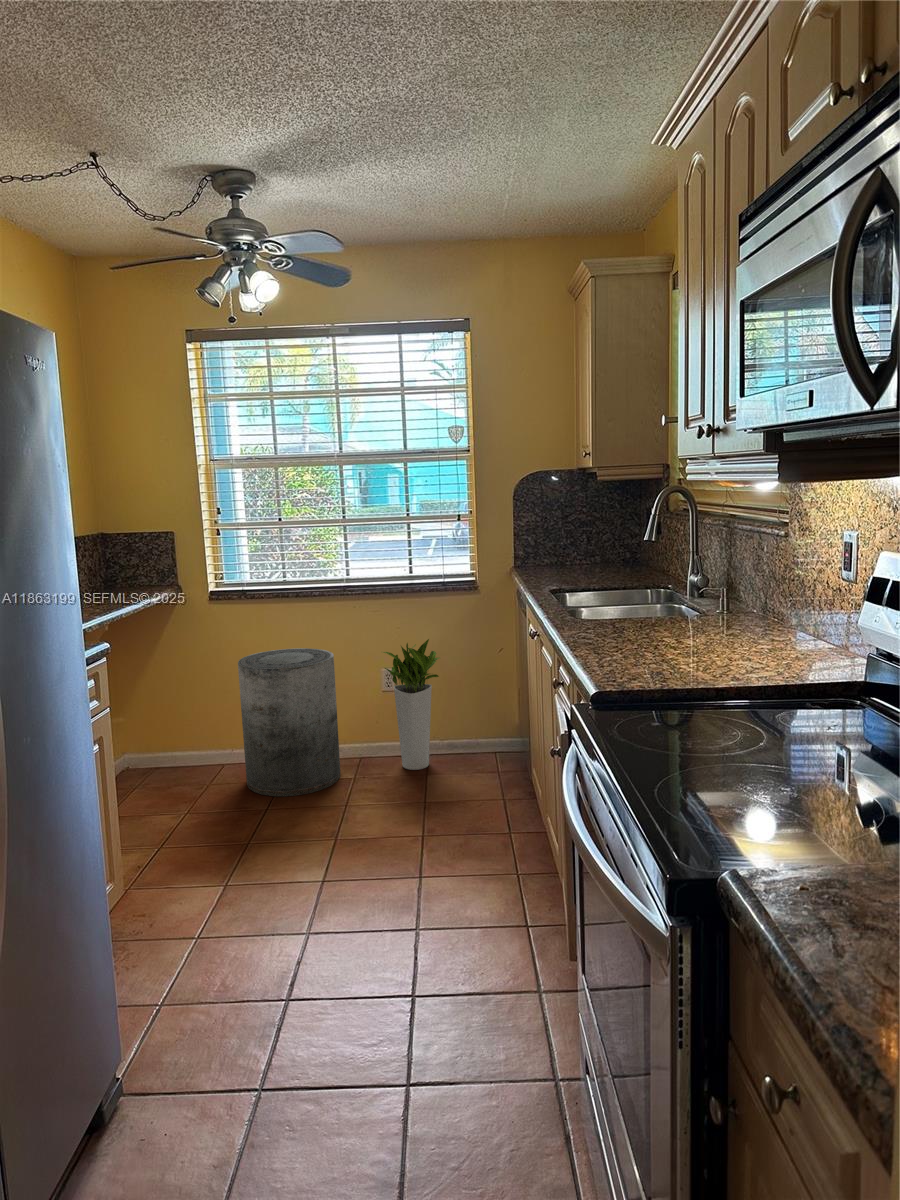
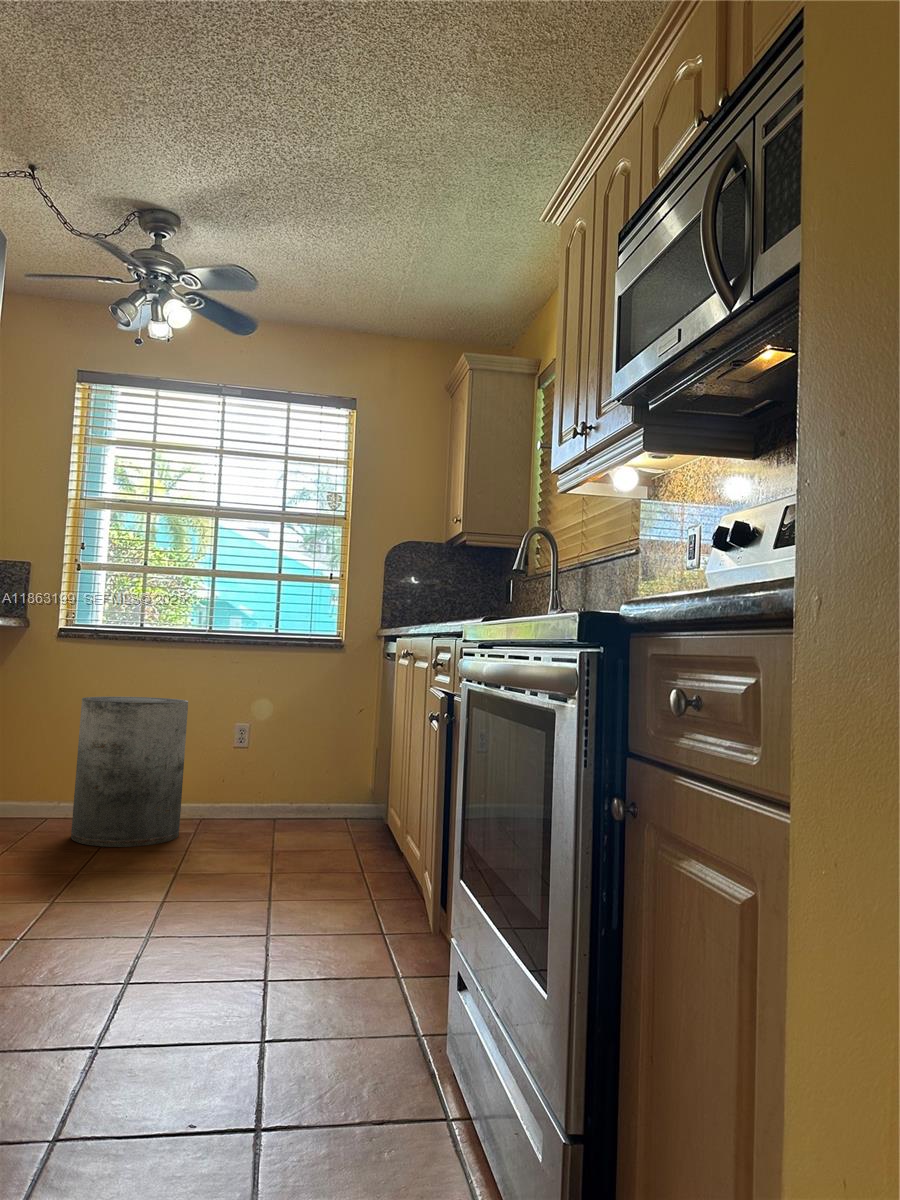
planter: present [384,639,439,770] -> none [236,694,301,833]

